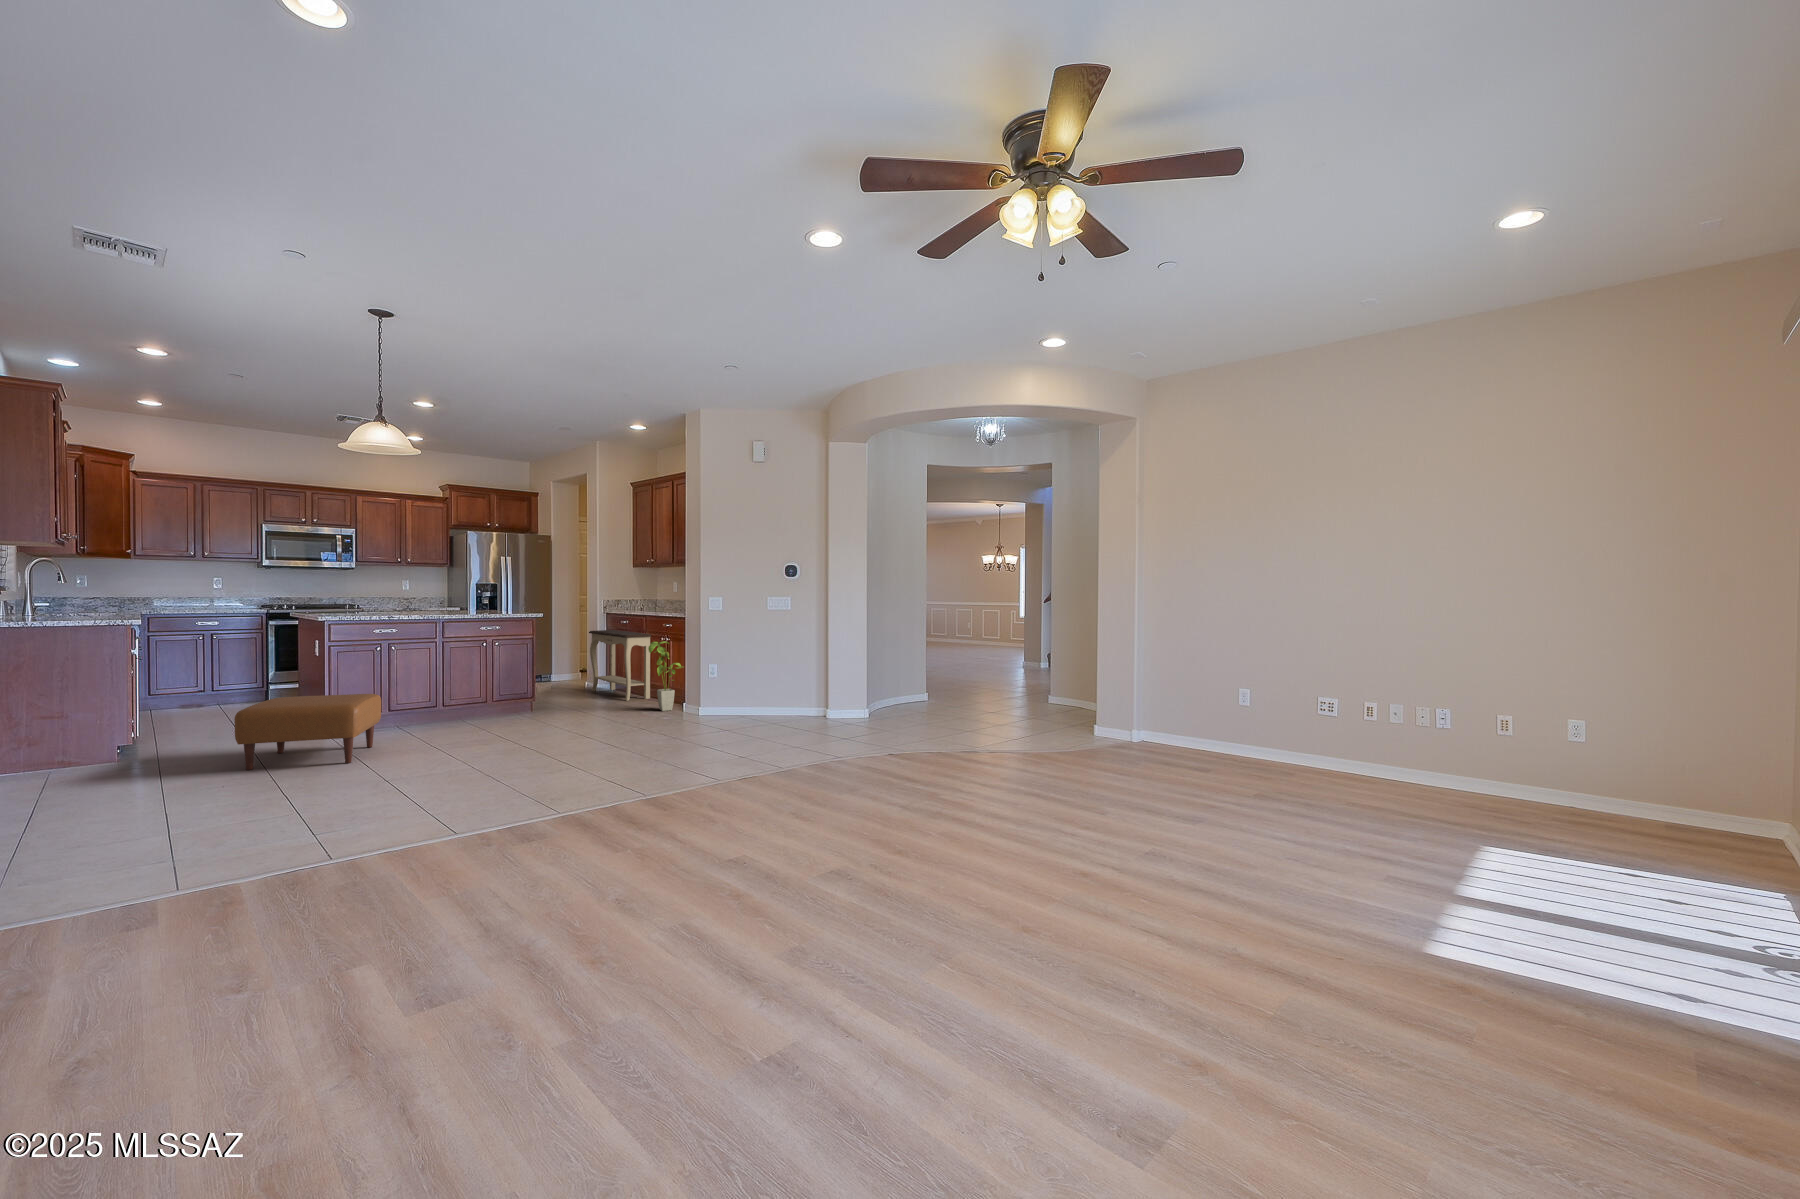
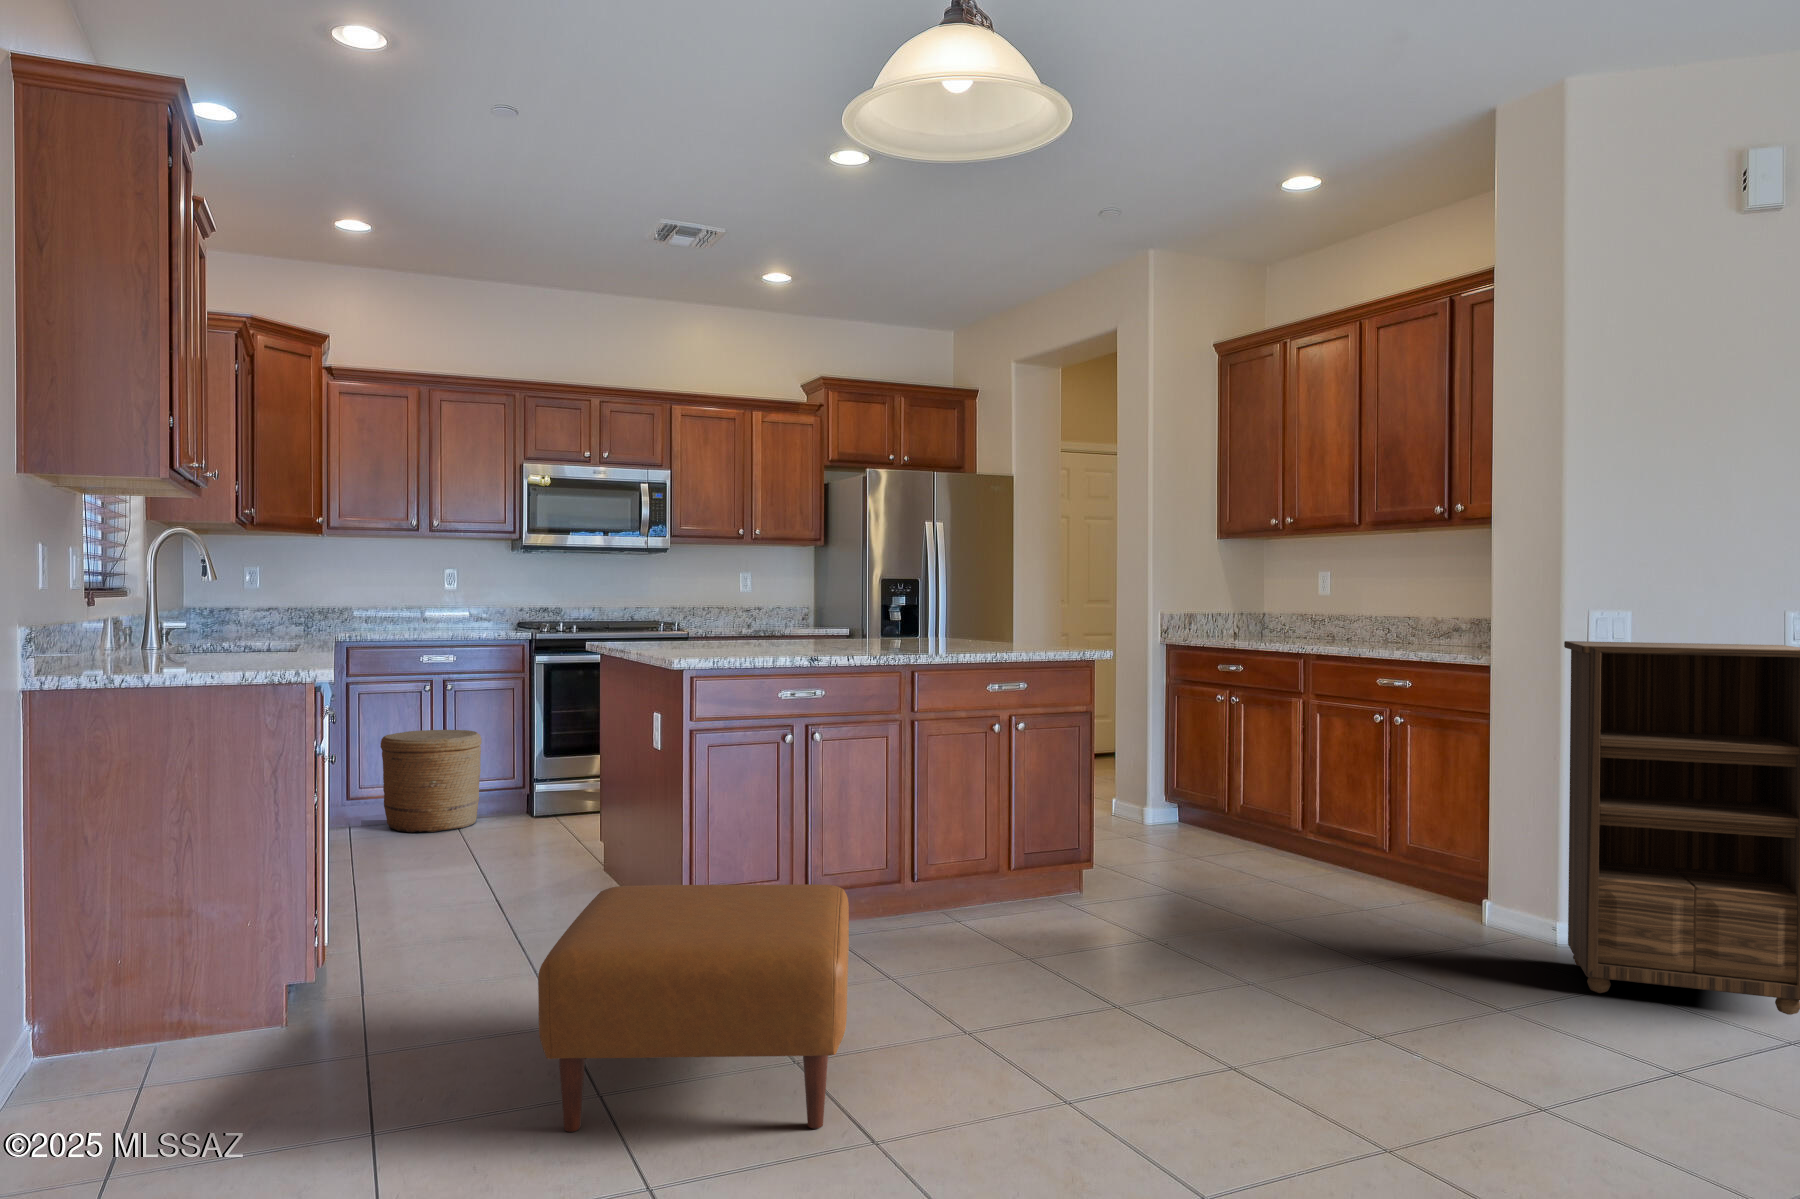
bookshelf: none [675,608,748,723] -> present [1564,641,1800,1015]
console table: present [589,630,651,701] -> none [1141,684,1334,870]
house plant: present [648,641,683,711] -> none [1406,732,1516,925]
woven basket: none [169,659,234,709] -> present [380,730,482,833]

